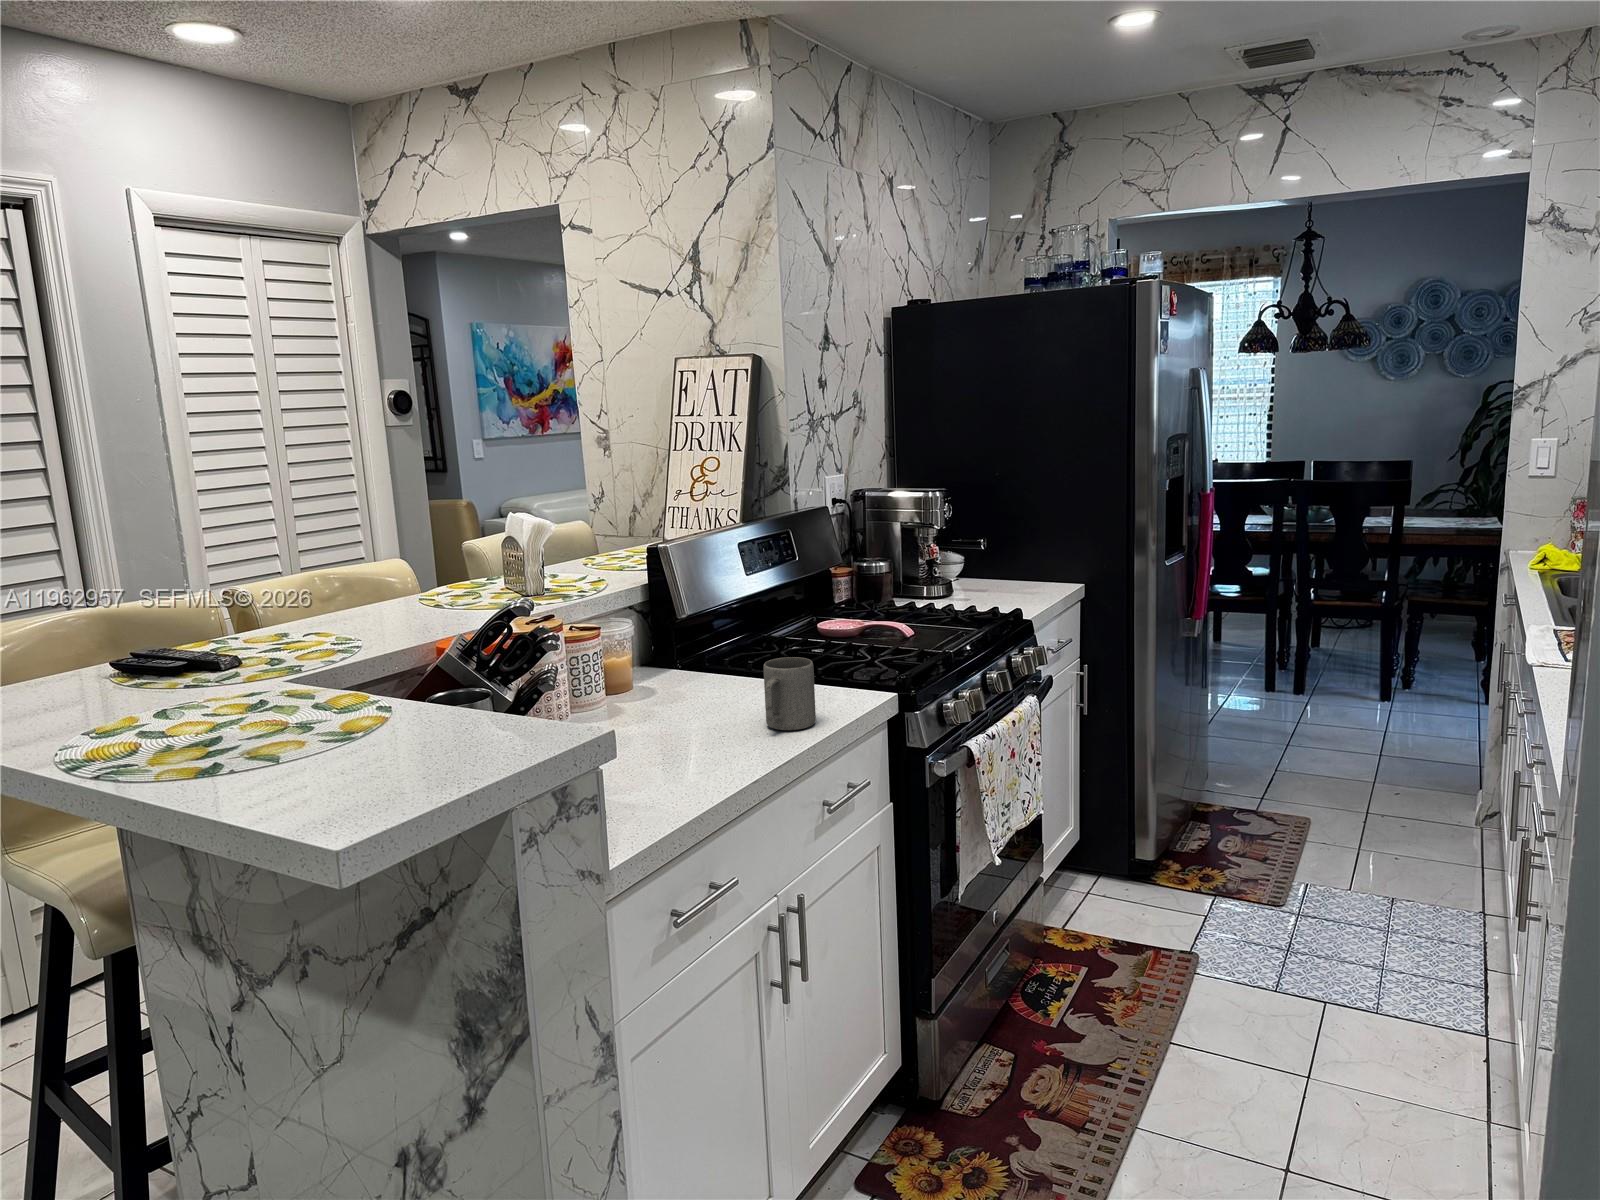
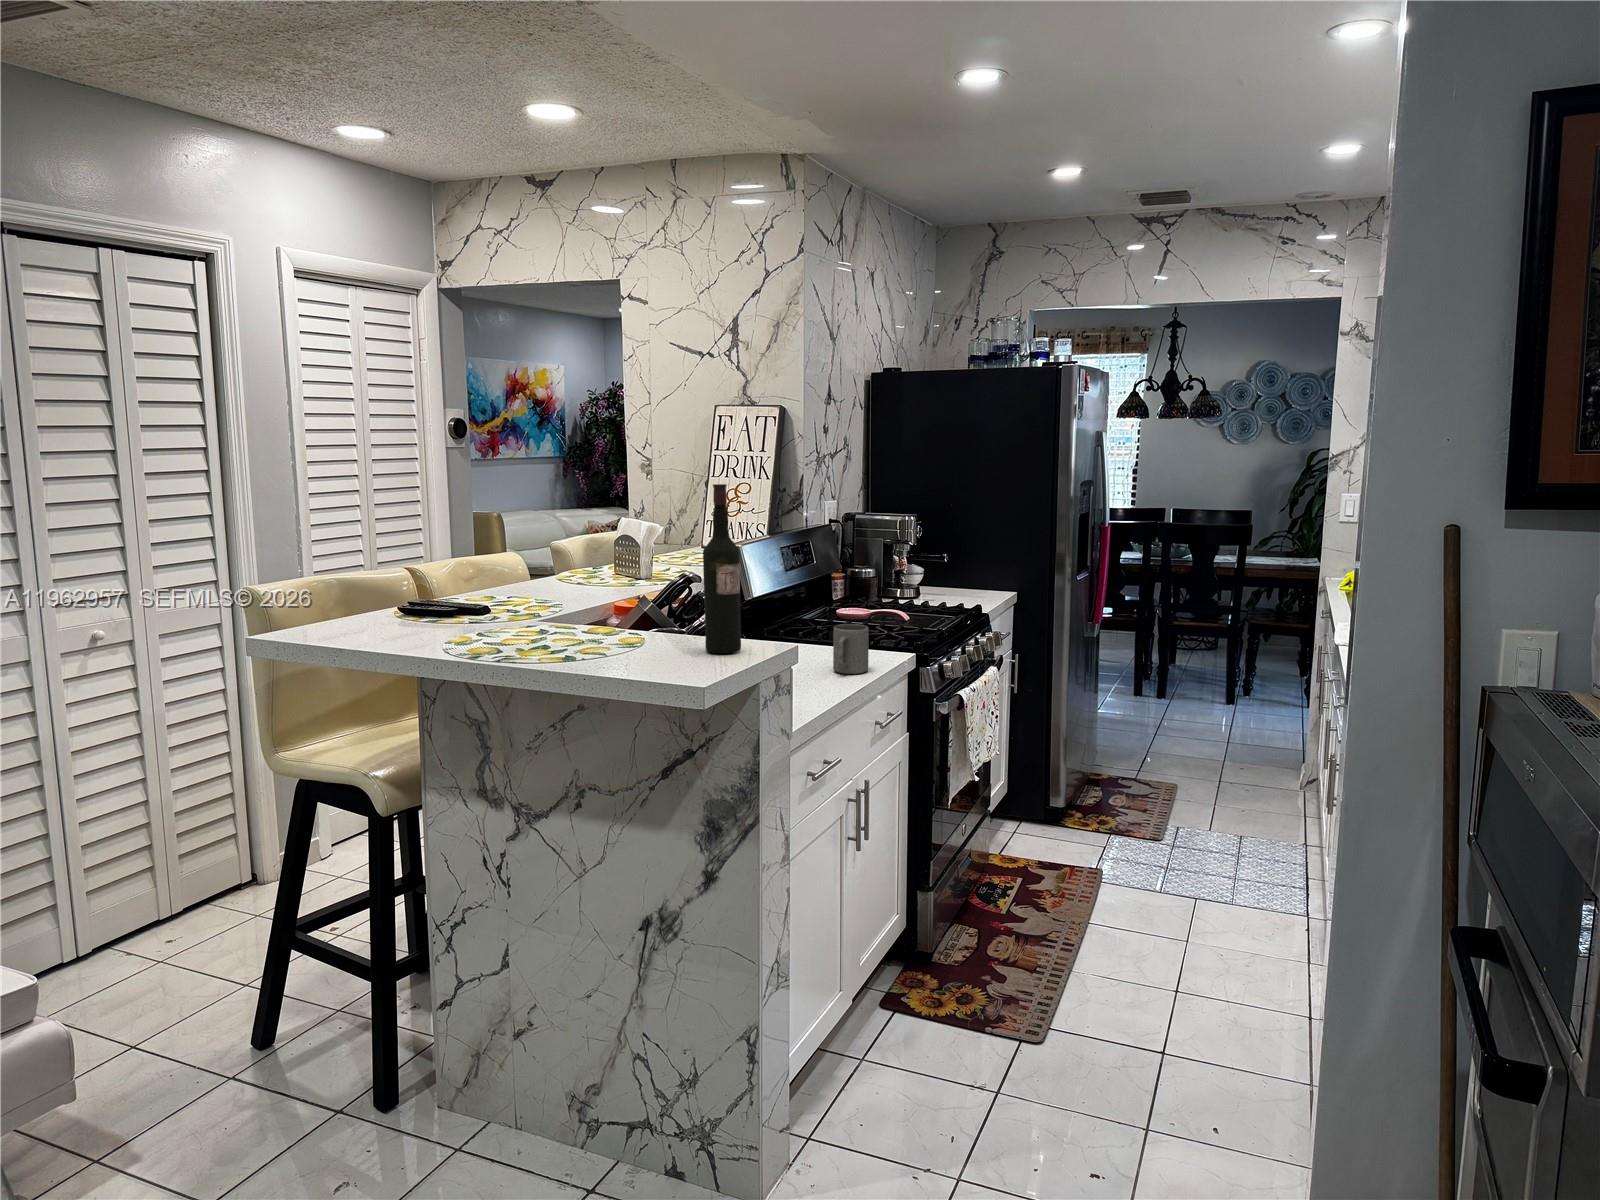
wine bottle: none [437,477,513,749] -> present [703,484,741,653]

